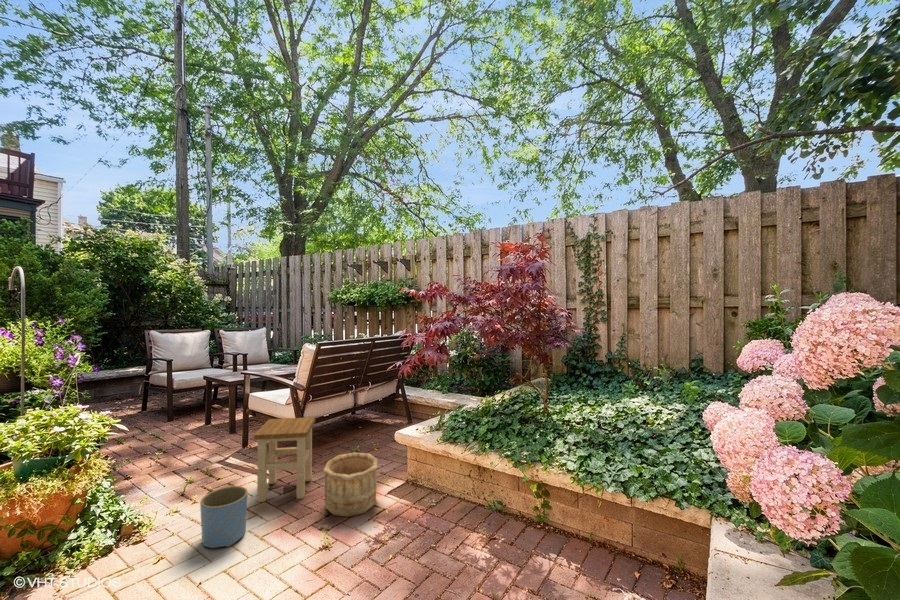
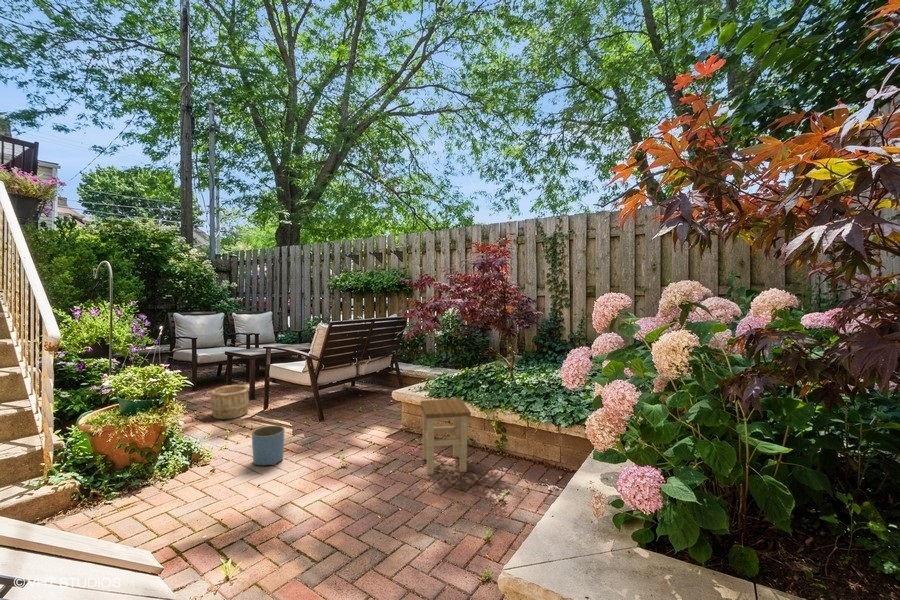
stool: present [254,417,315,502] -> present [421,399,471,475]
wooden bucket: present [323,452,378,517] -> present [210,385,249,419]

